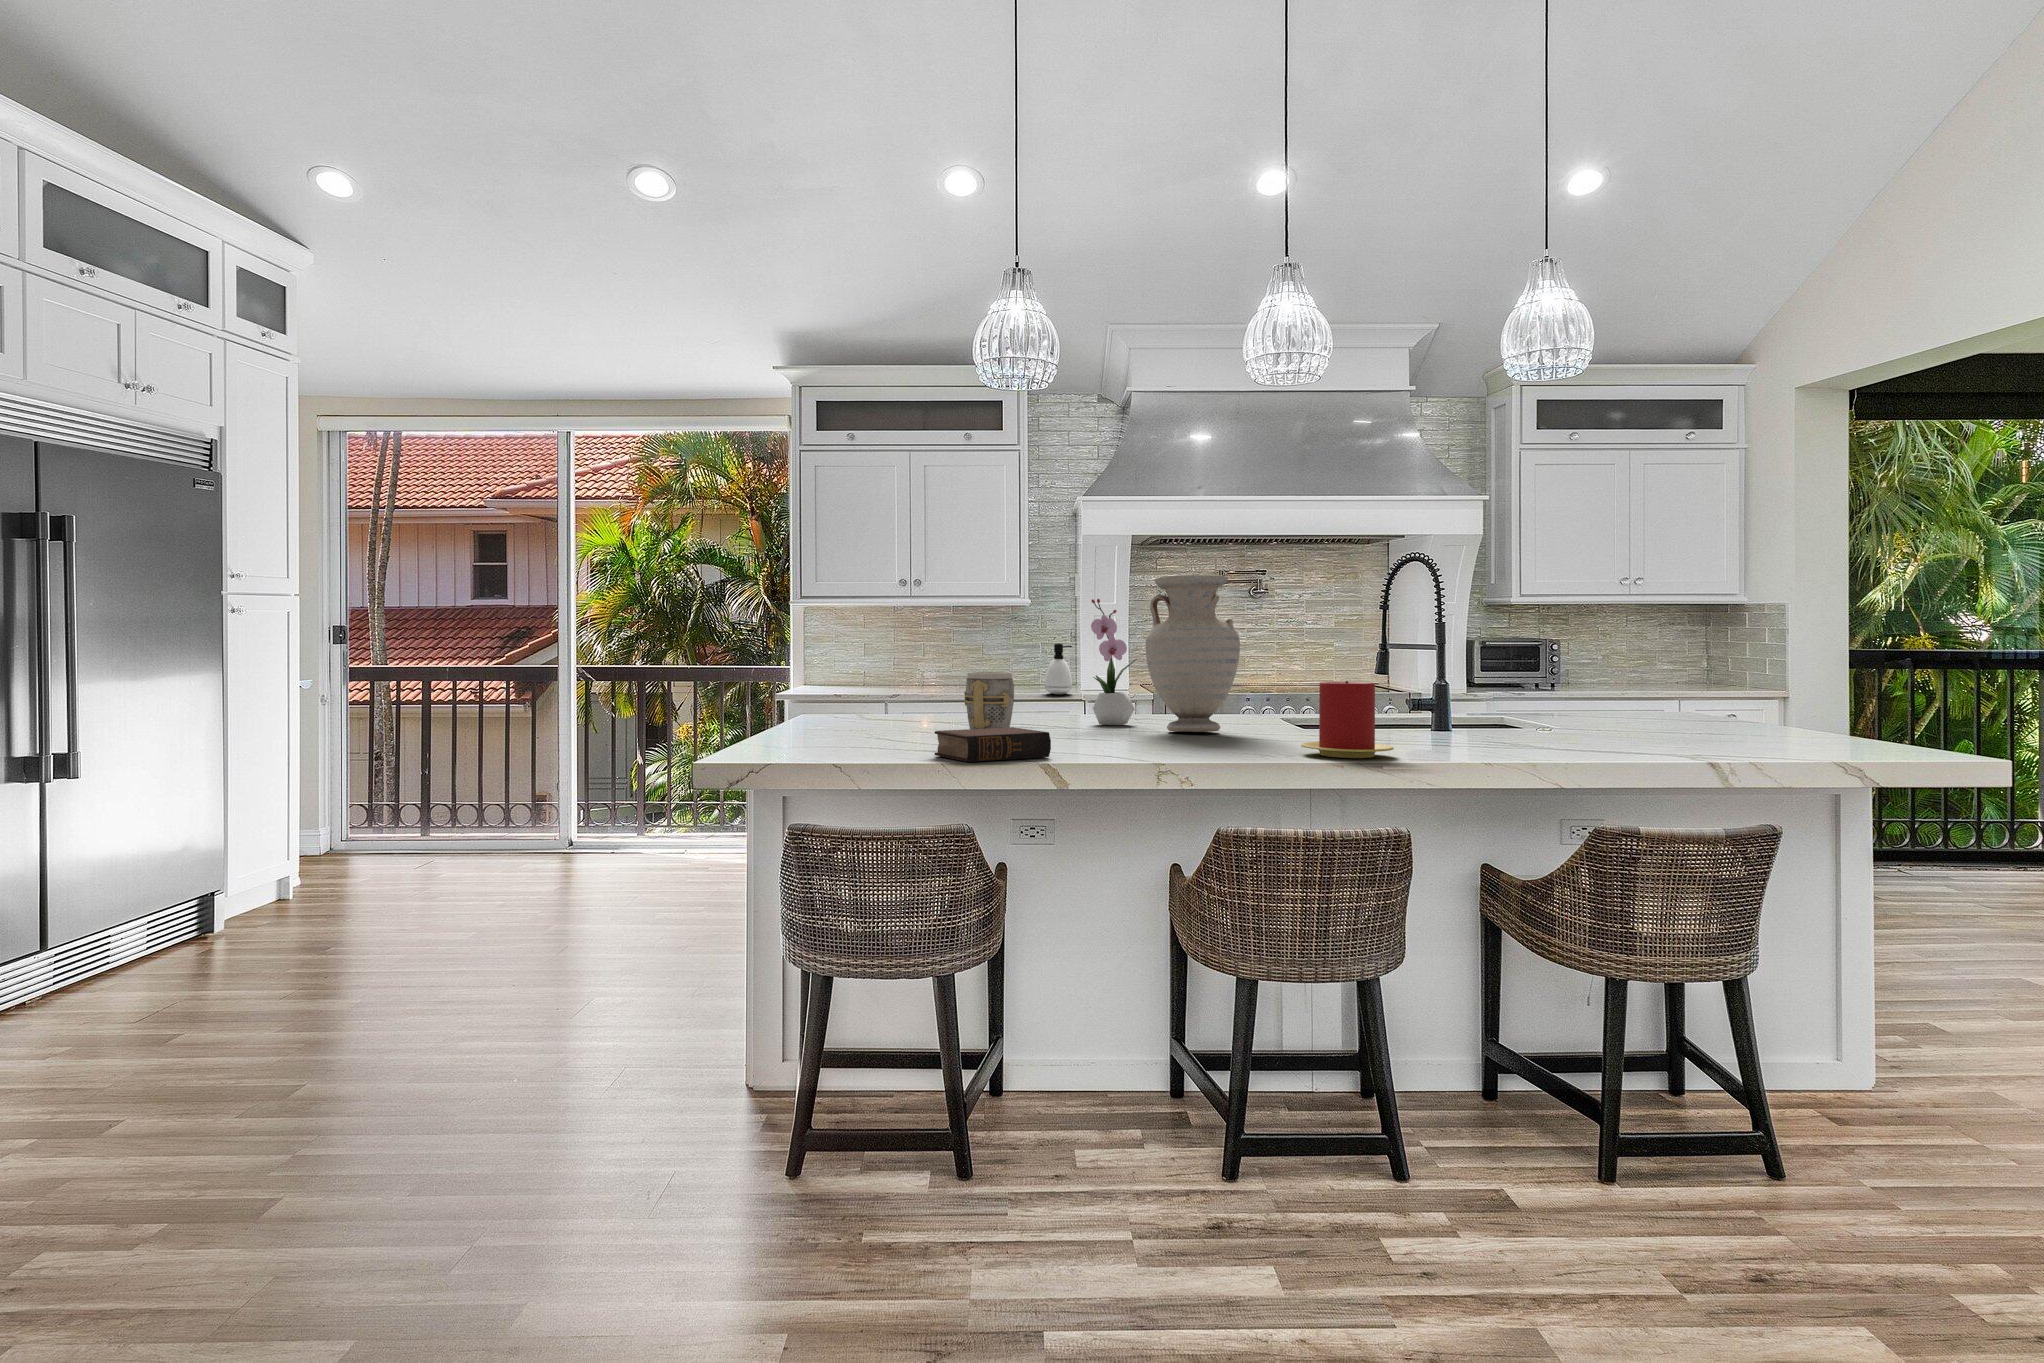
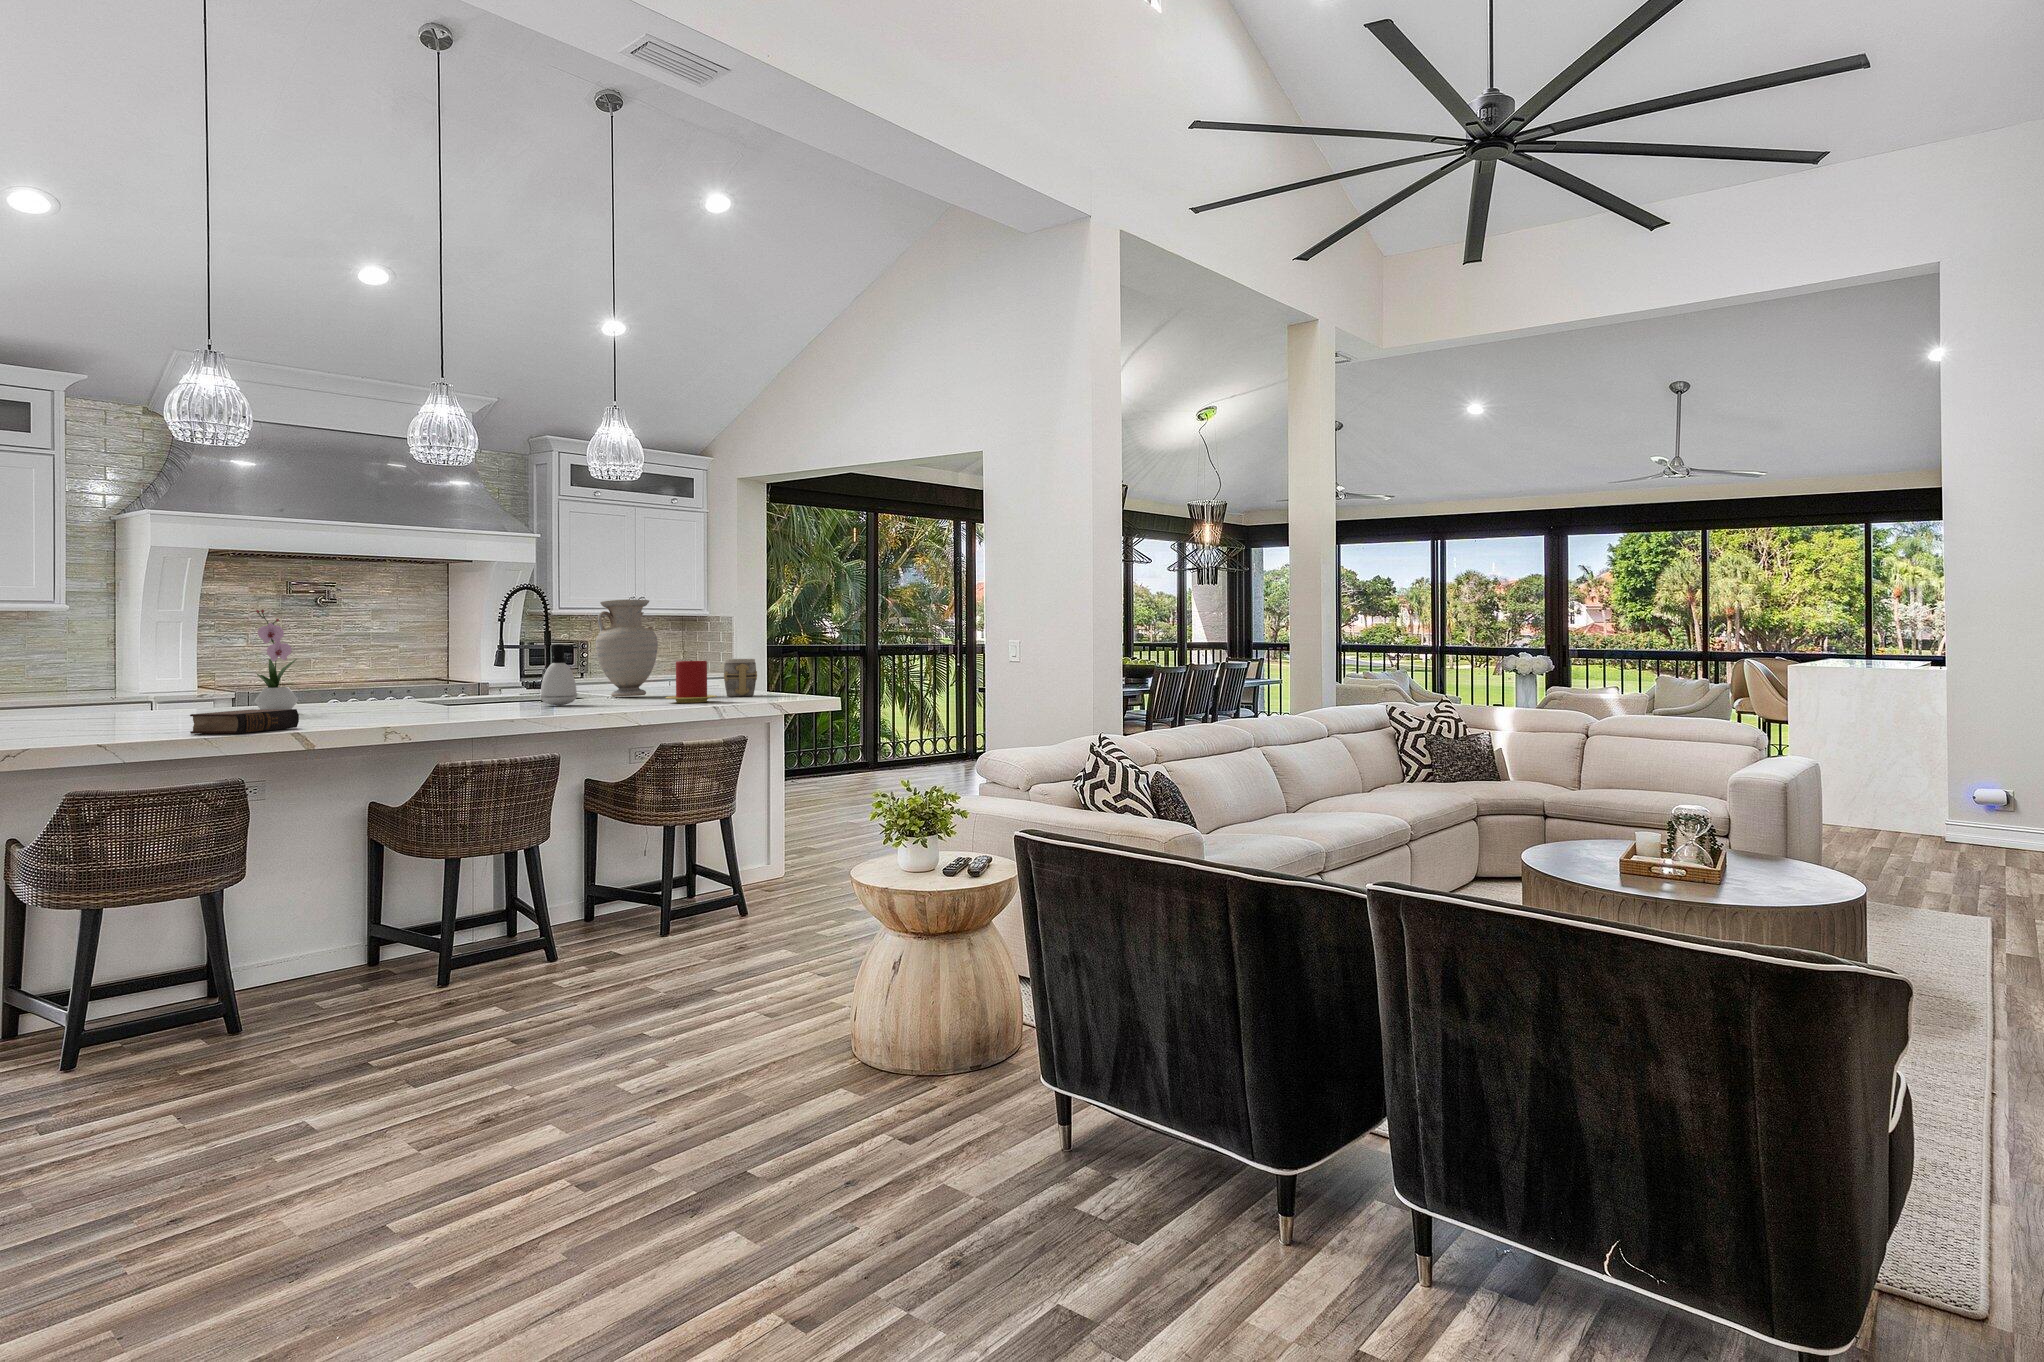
vase: present [1145,575,1240,732] -> present [596,599,658,697]
soap dispenser: present [1045,643,1072,694] -> present [541,644,578,705]
mug: present [964,672,1014,729] -> present [724,659,757,697]
candle: present [1301,681,1394,758] -> present [666,660,717,703]

